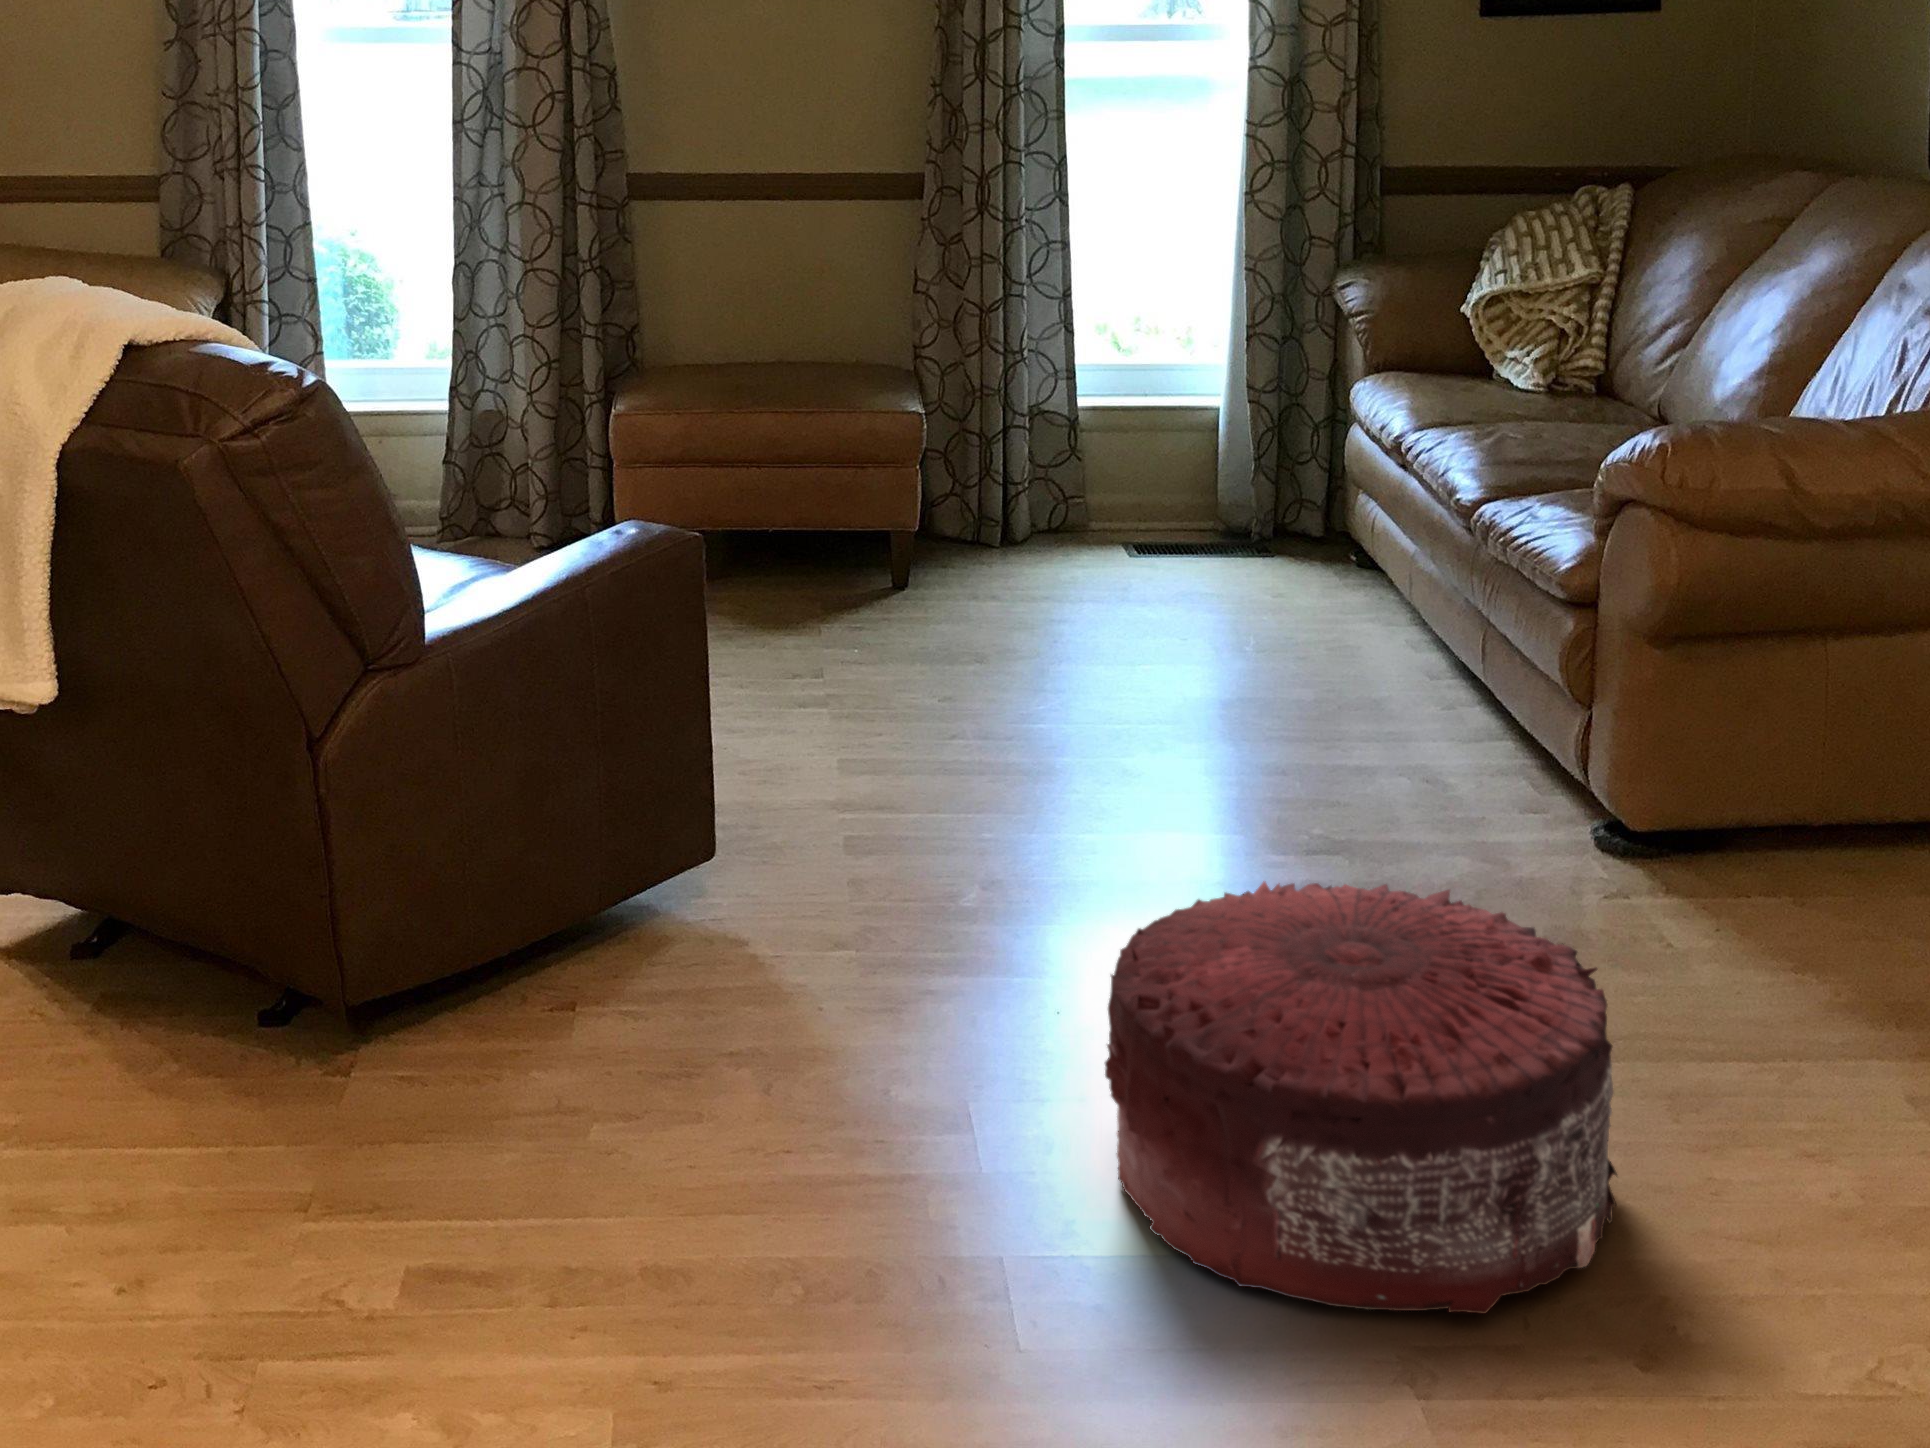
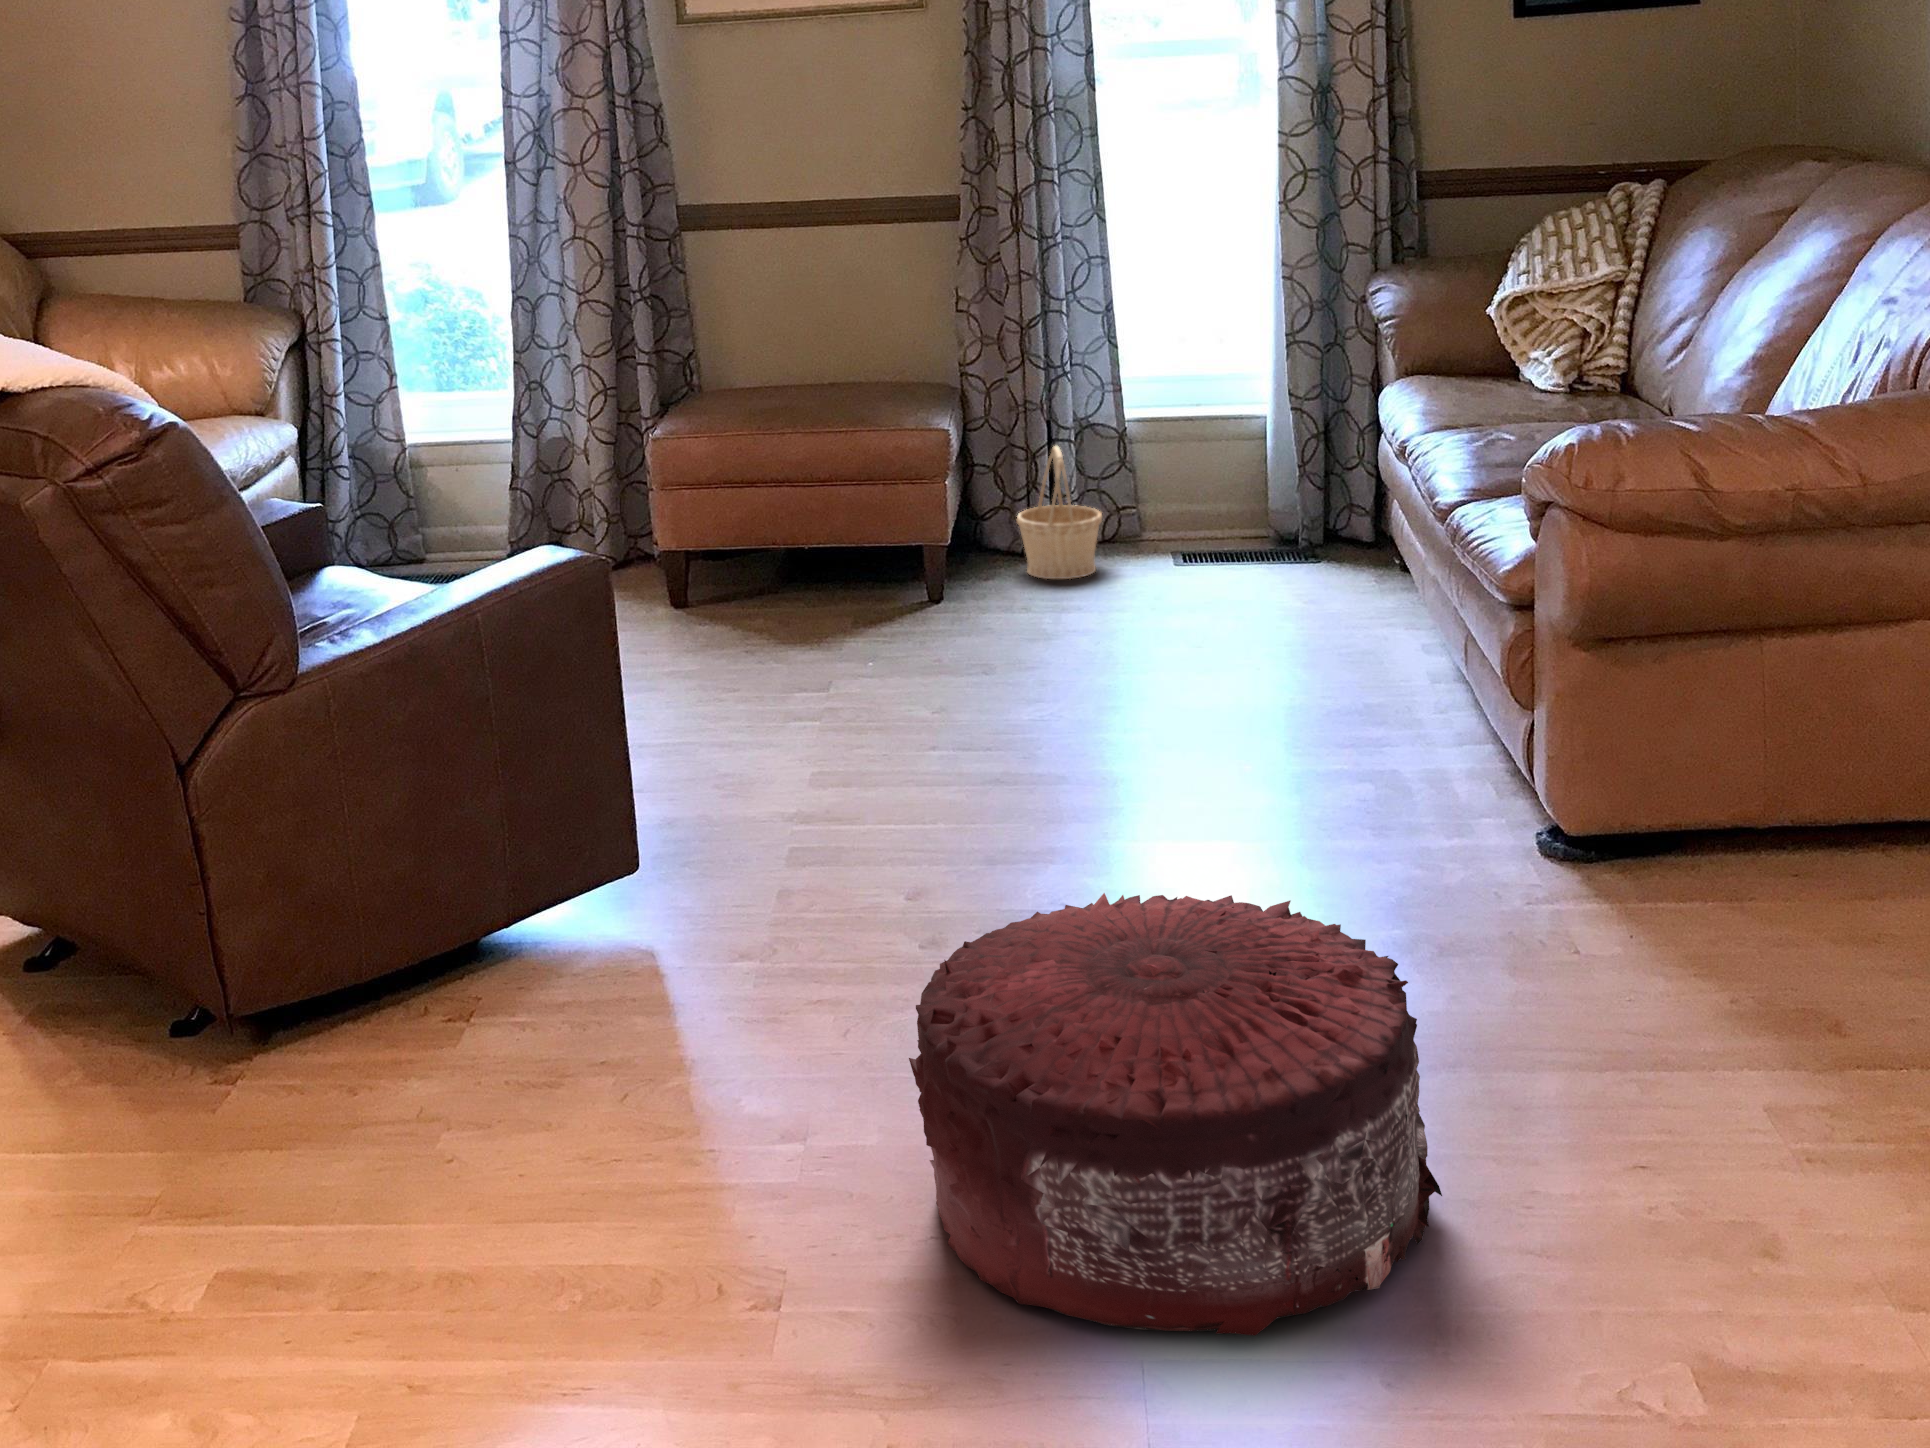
basket: none [975,430,1062,566] -> present [1017,446,1102,579]

